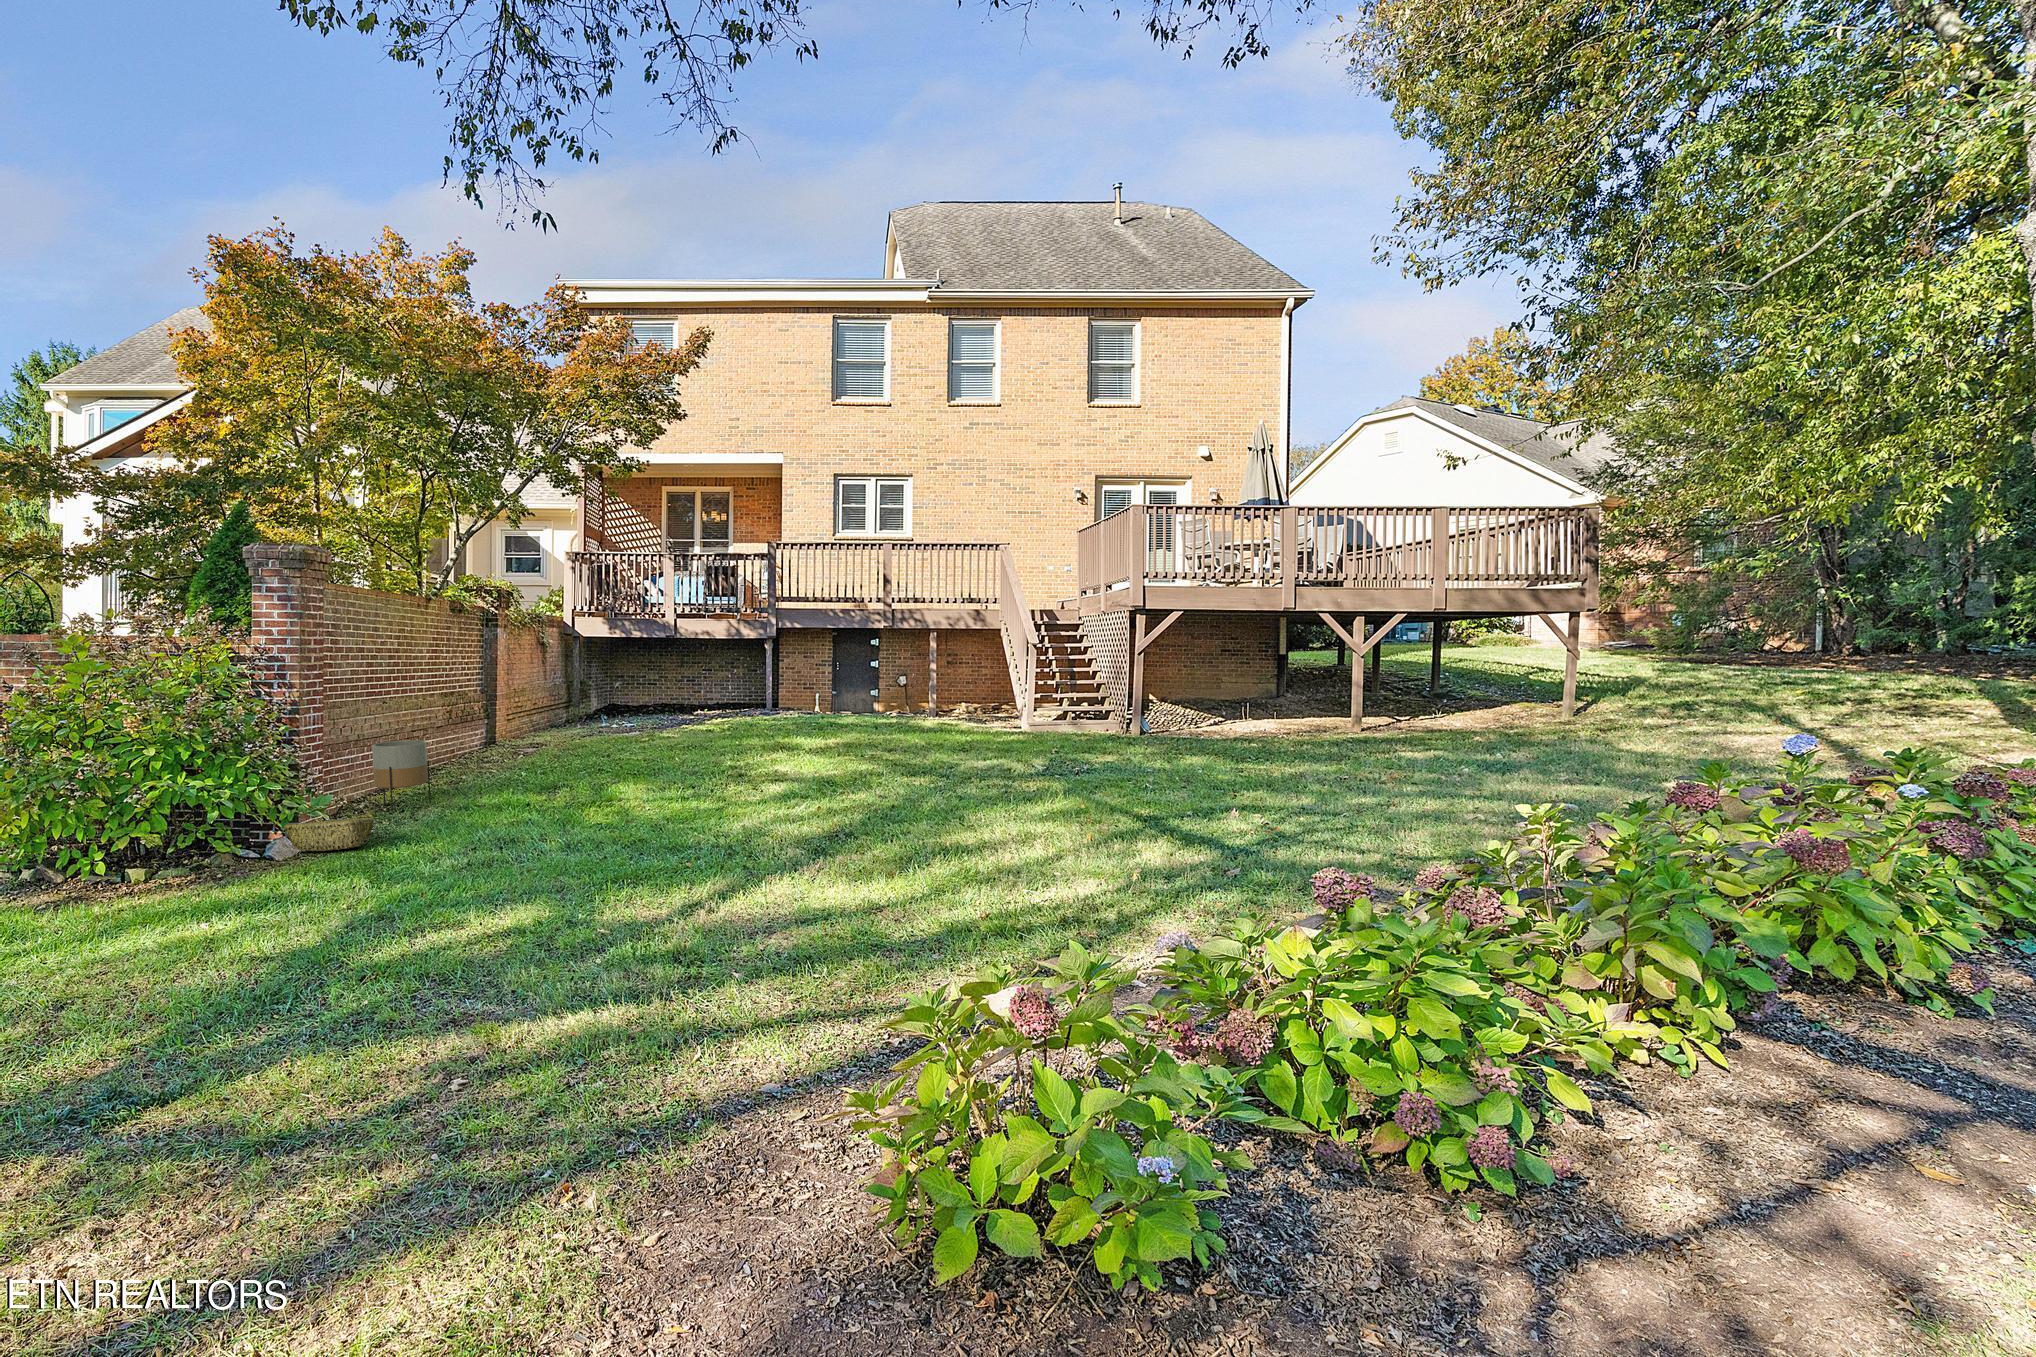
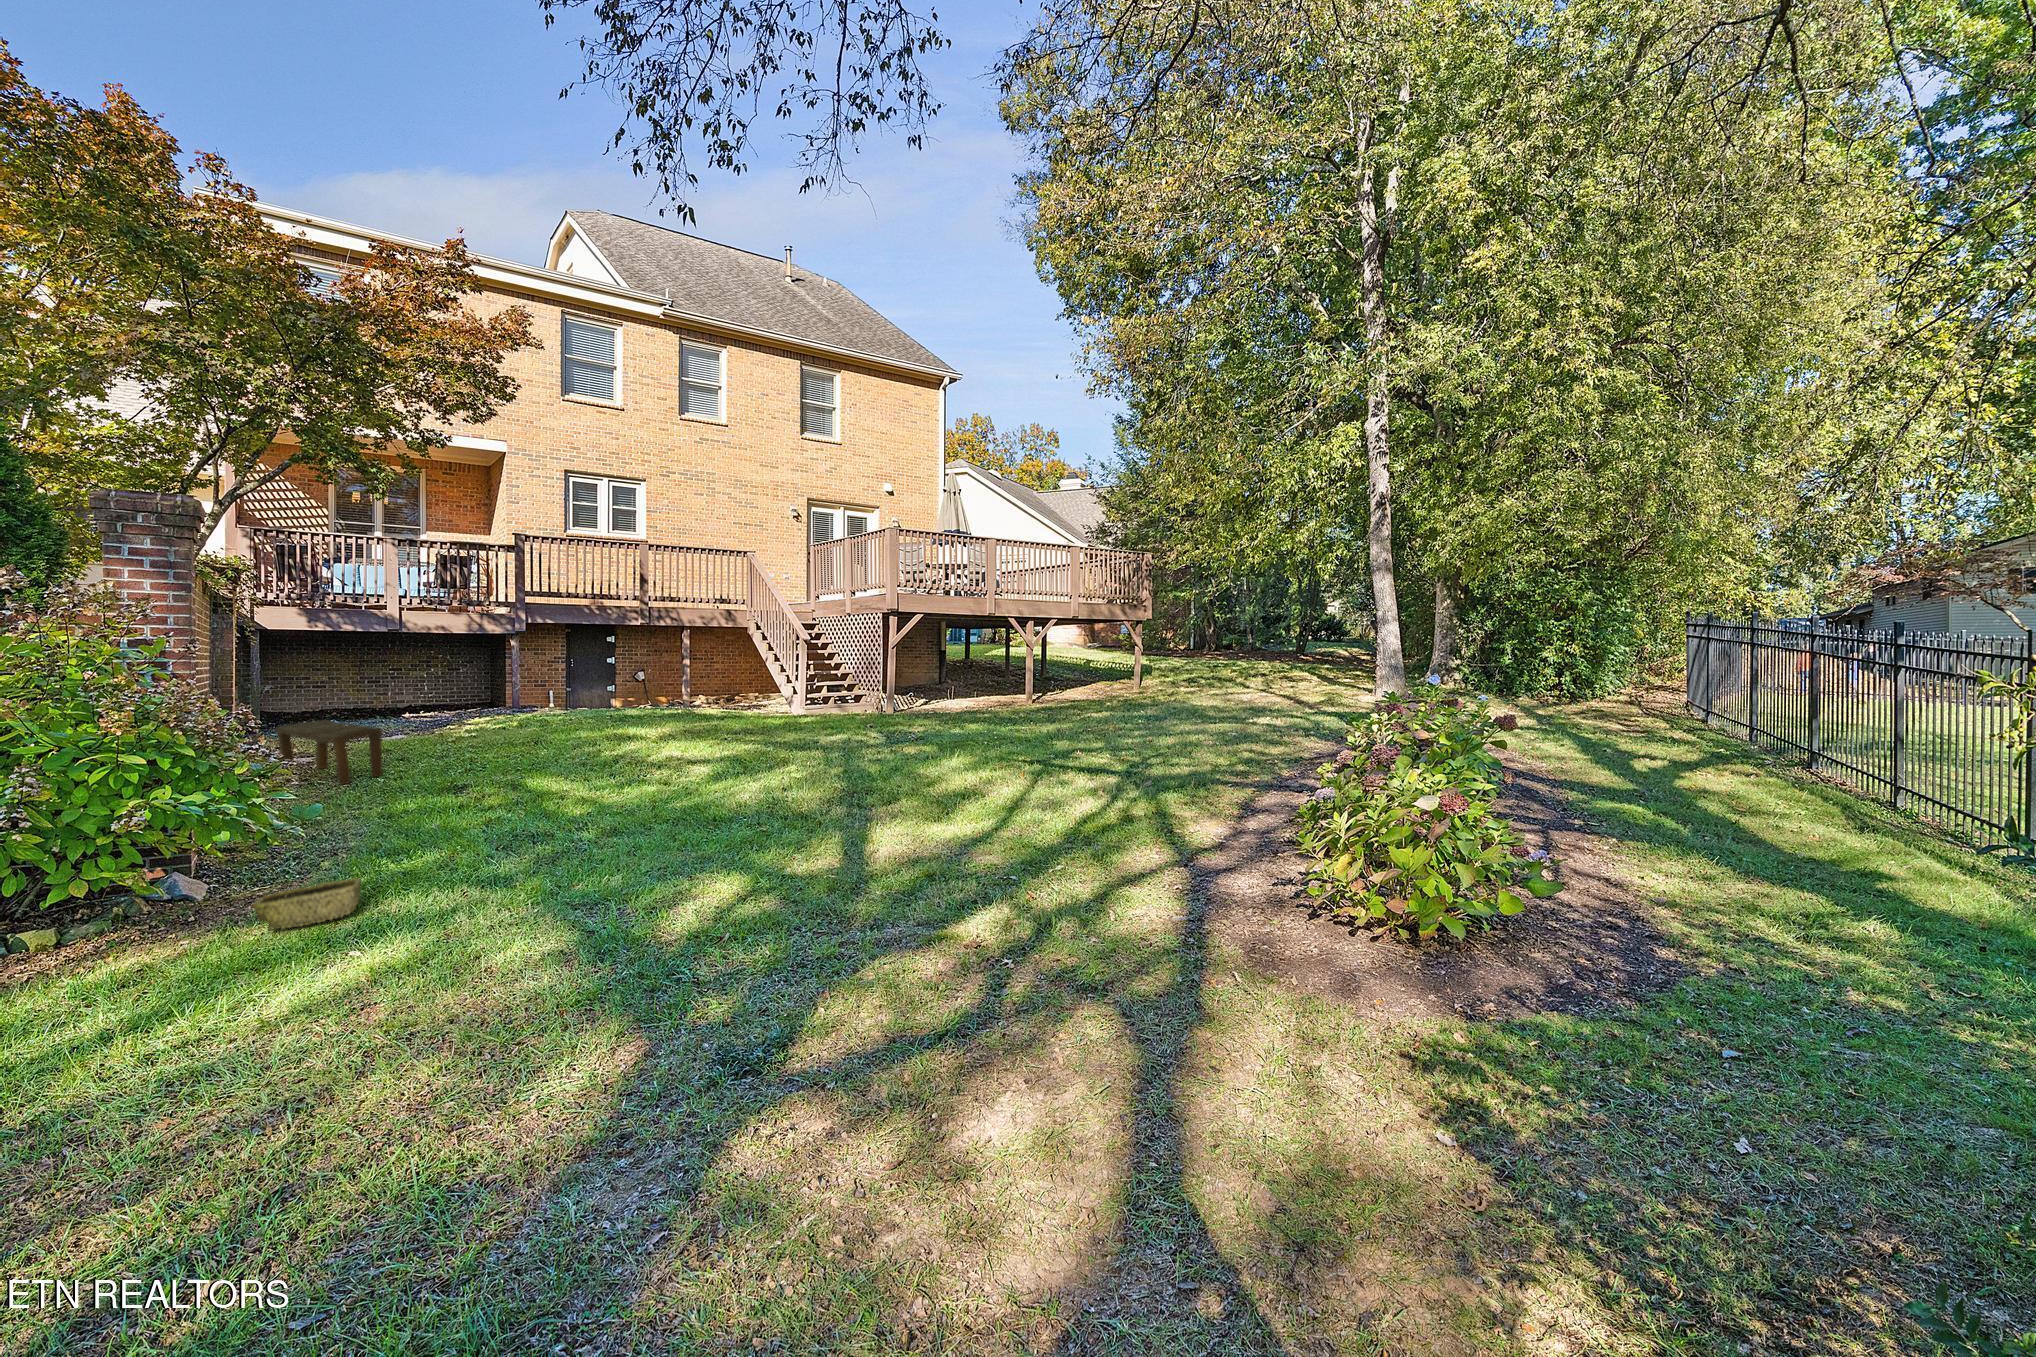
bench: none [491,707,554,763] -> present [275,720,383,785]
planter: present [372,740,431,811] -> none [249,779,324,862]

